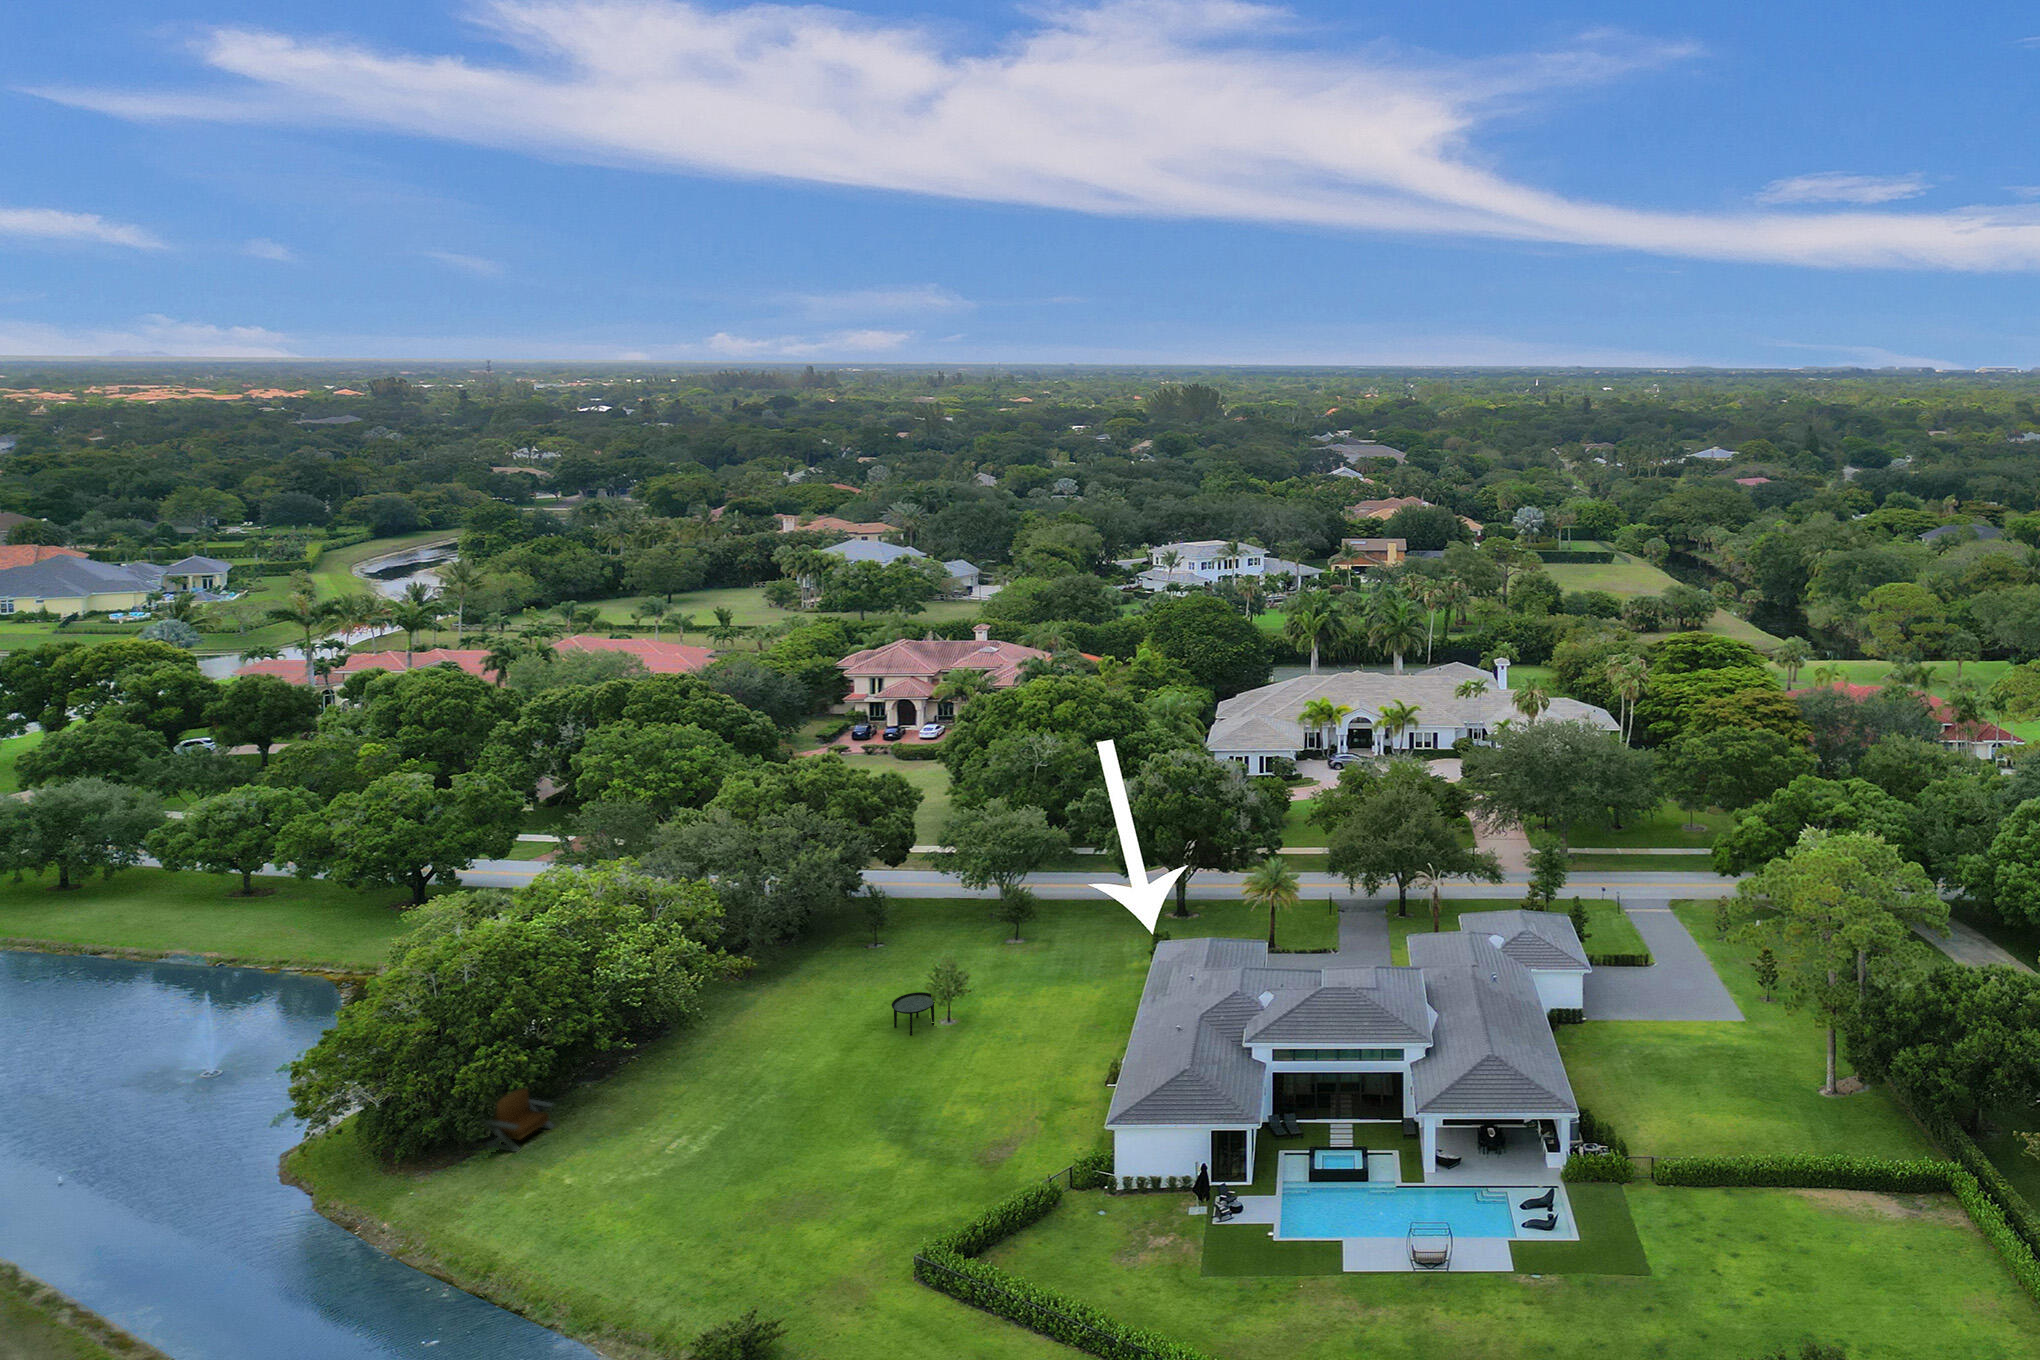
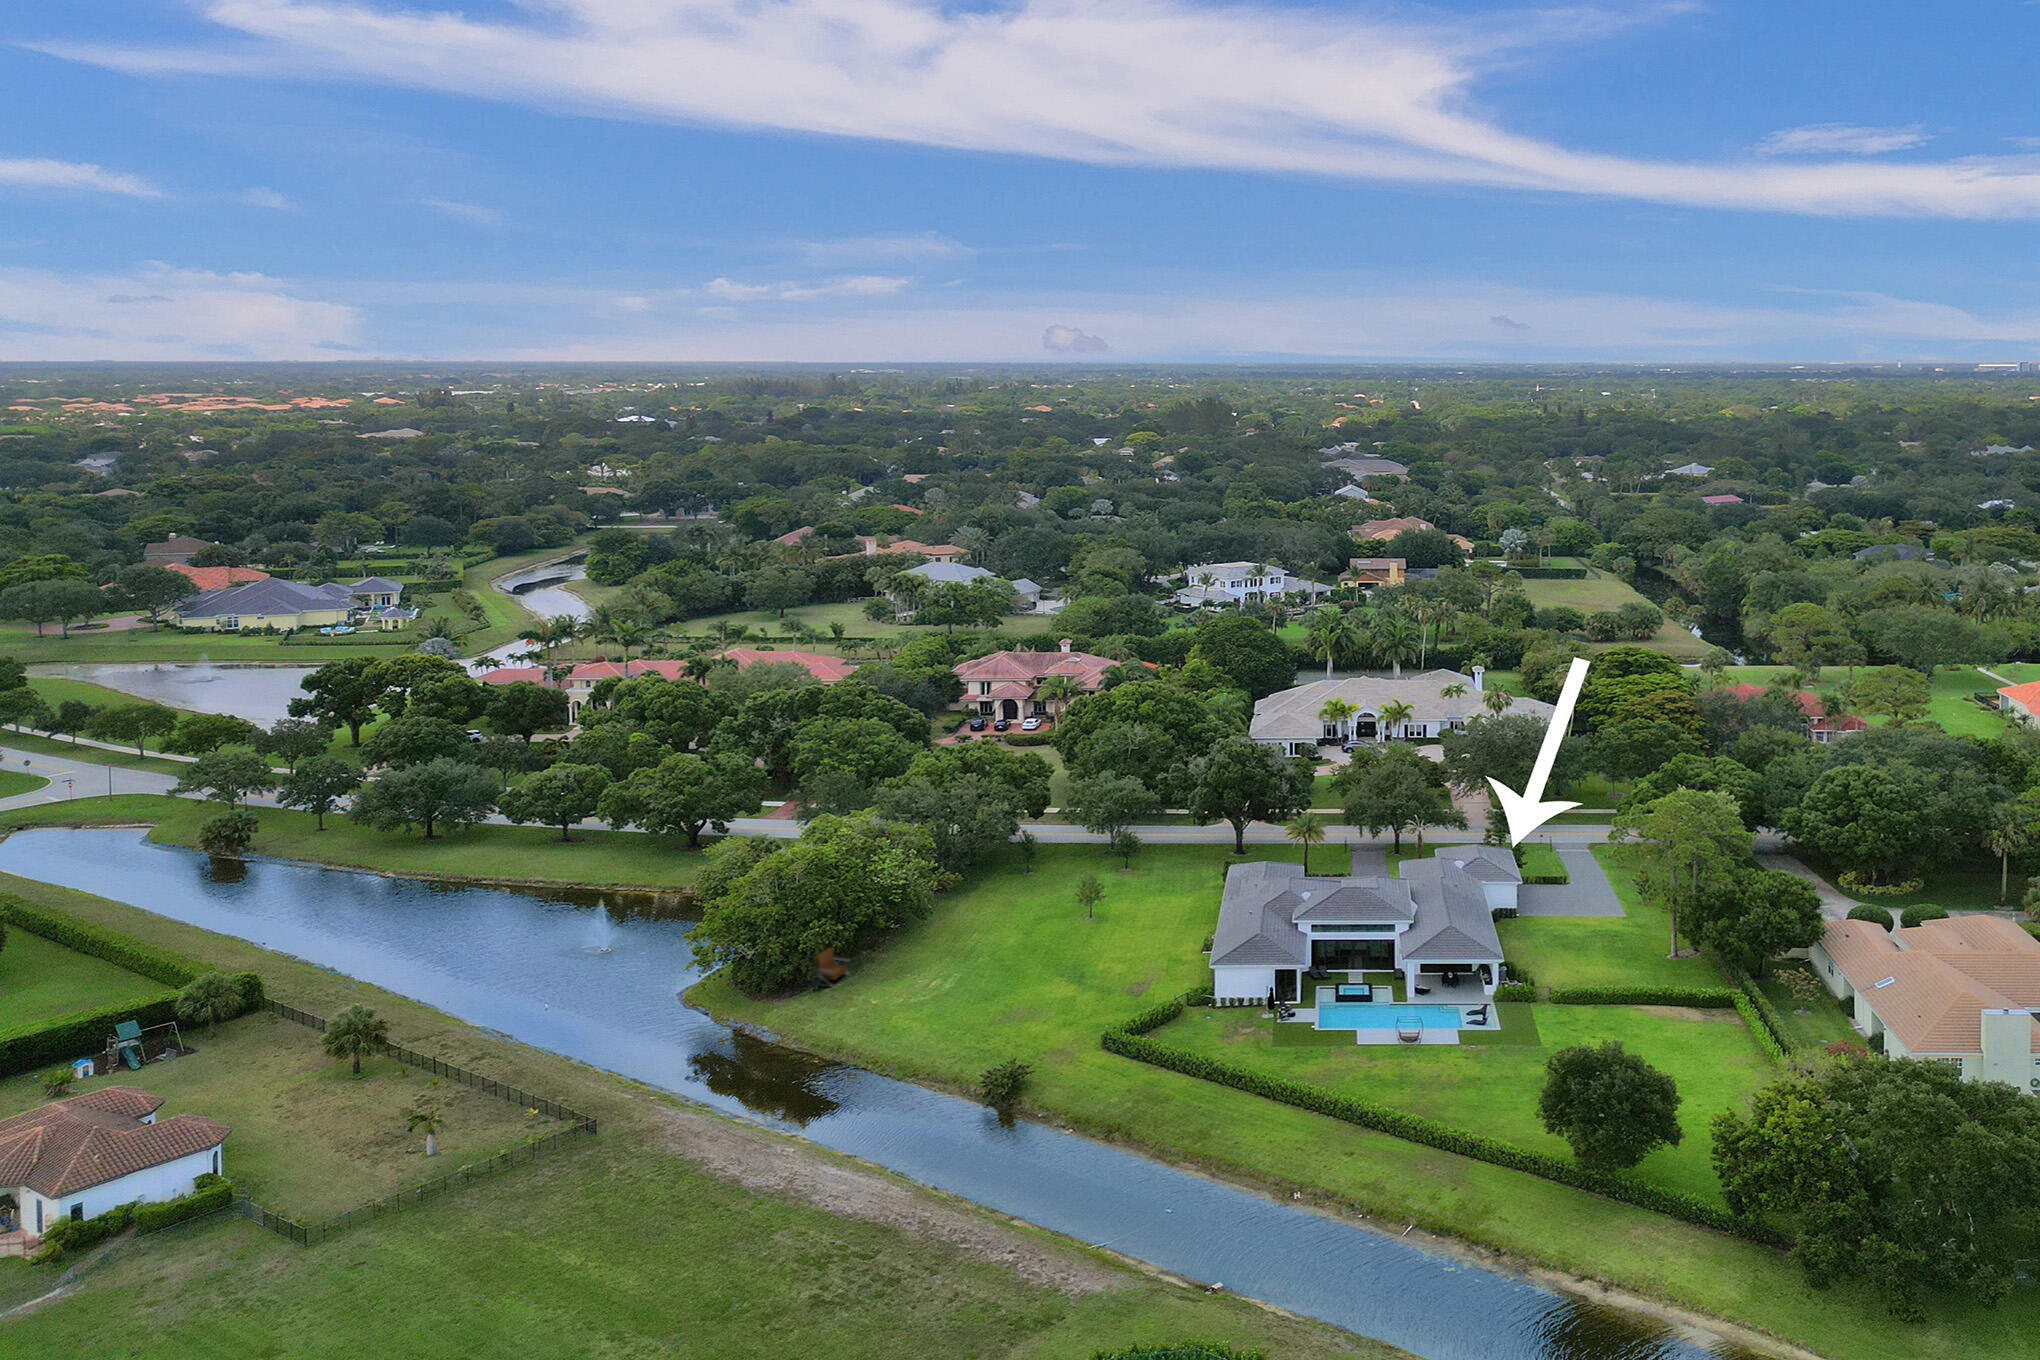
round table: present [892,992,935,1035] -> none [1052,898,1082,925]

